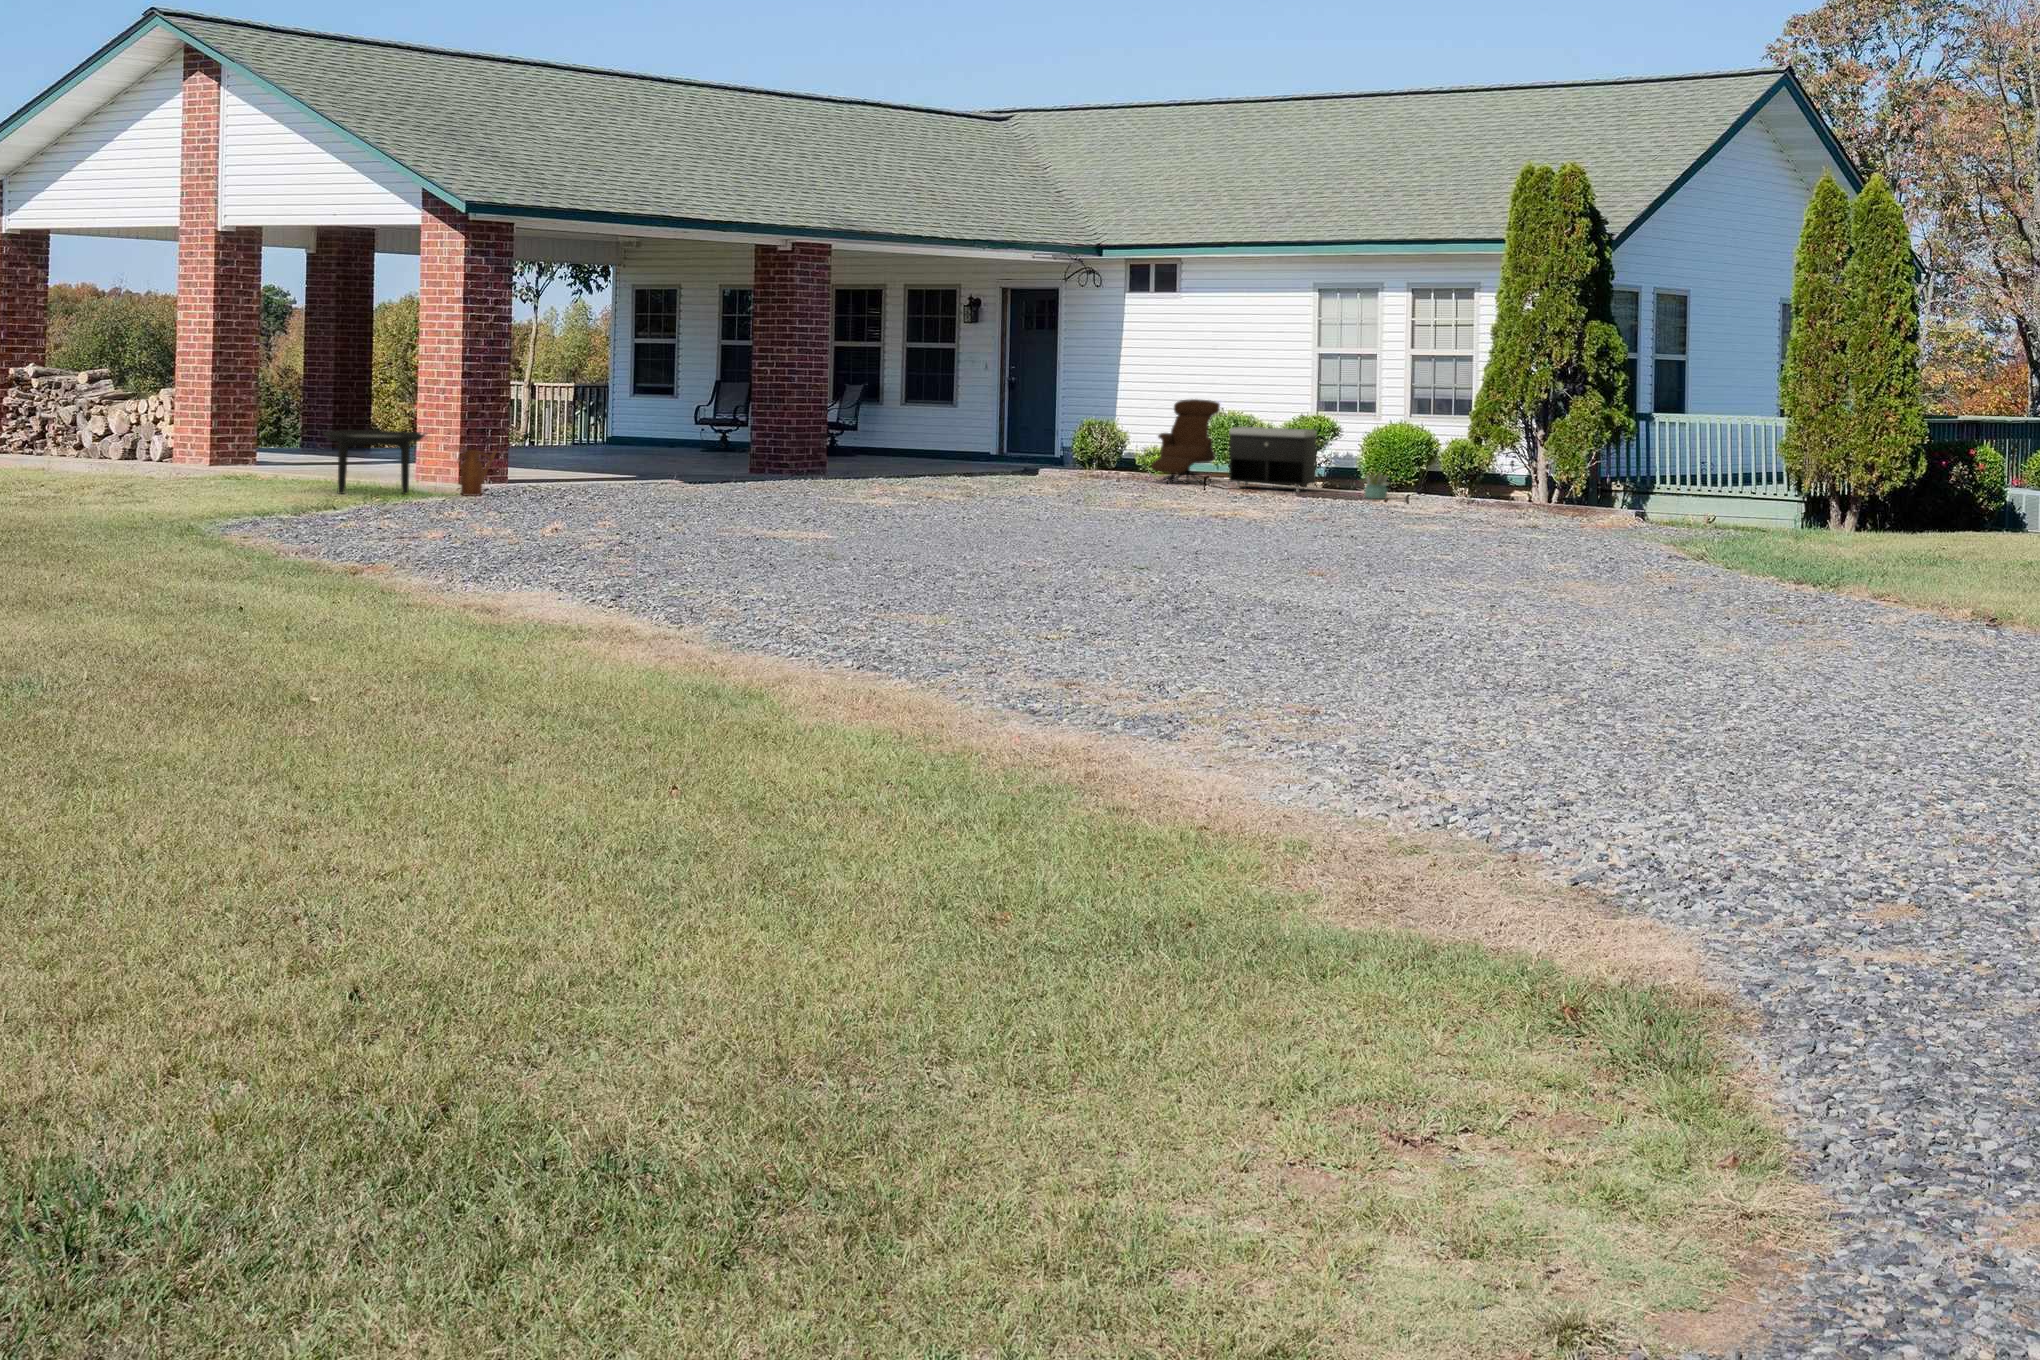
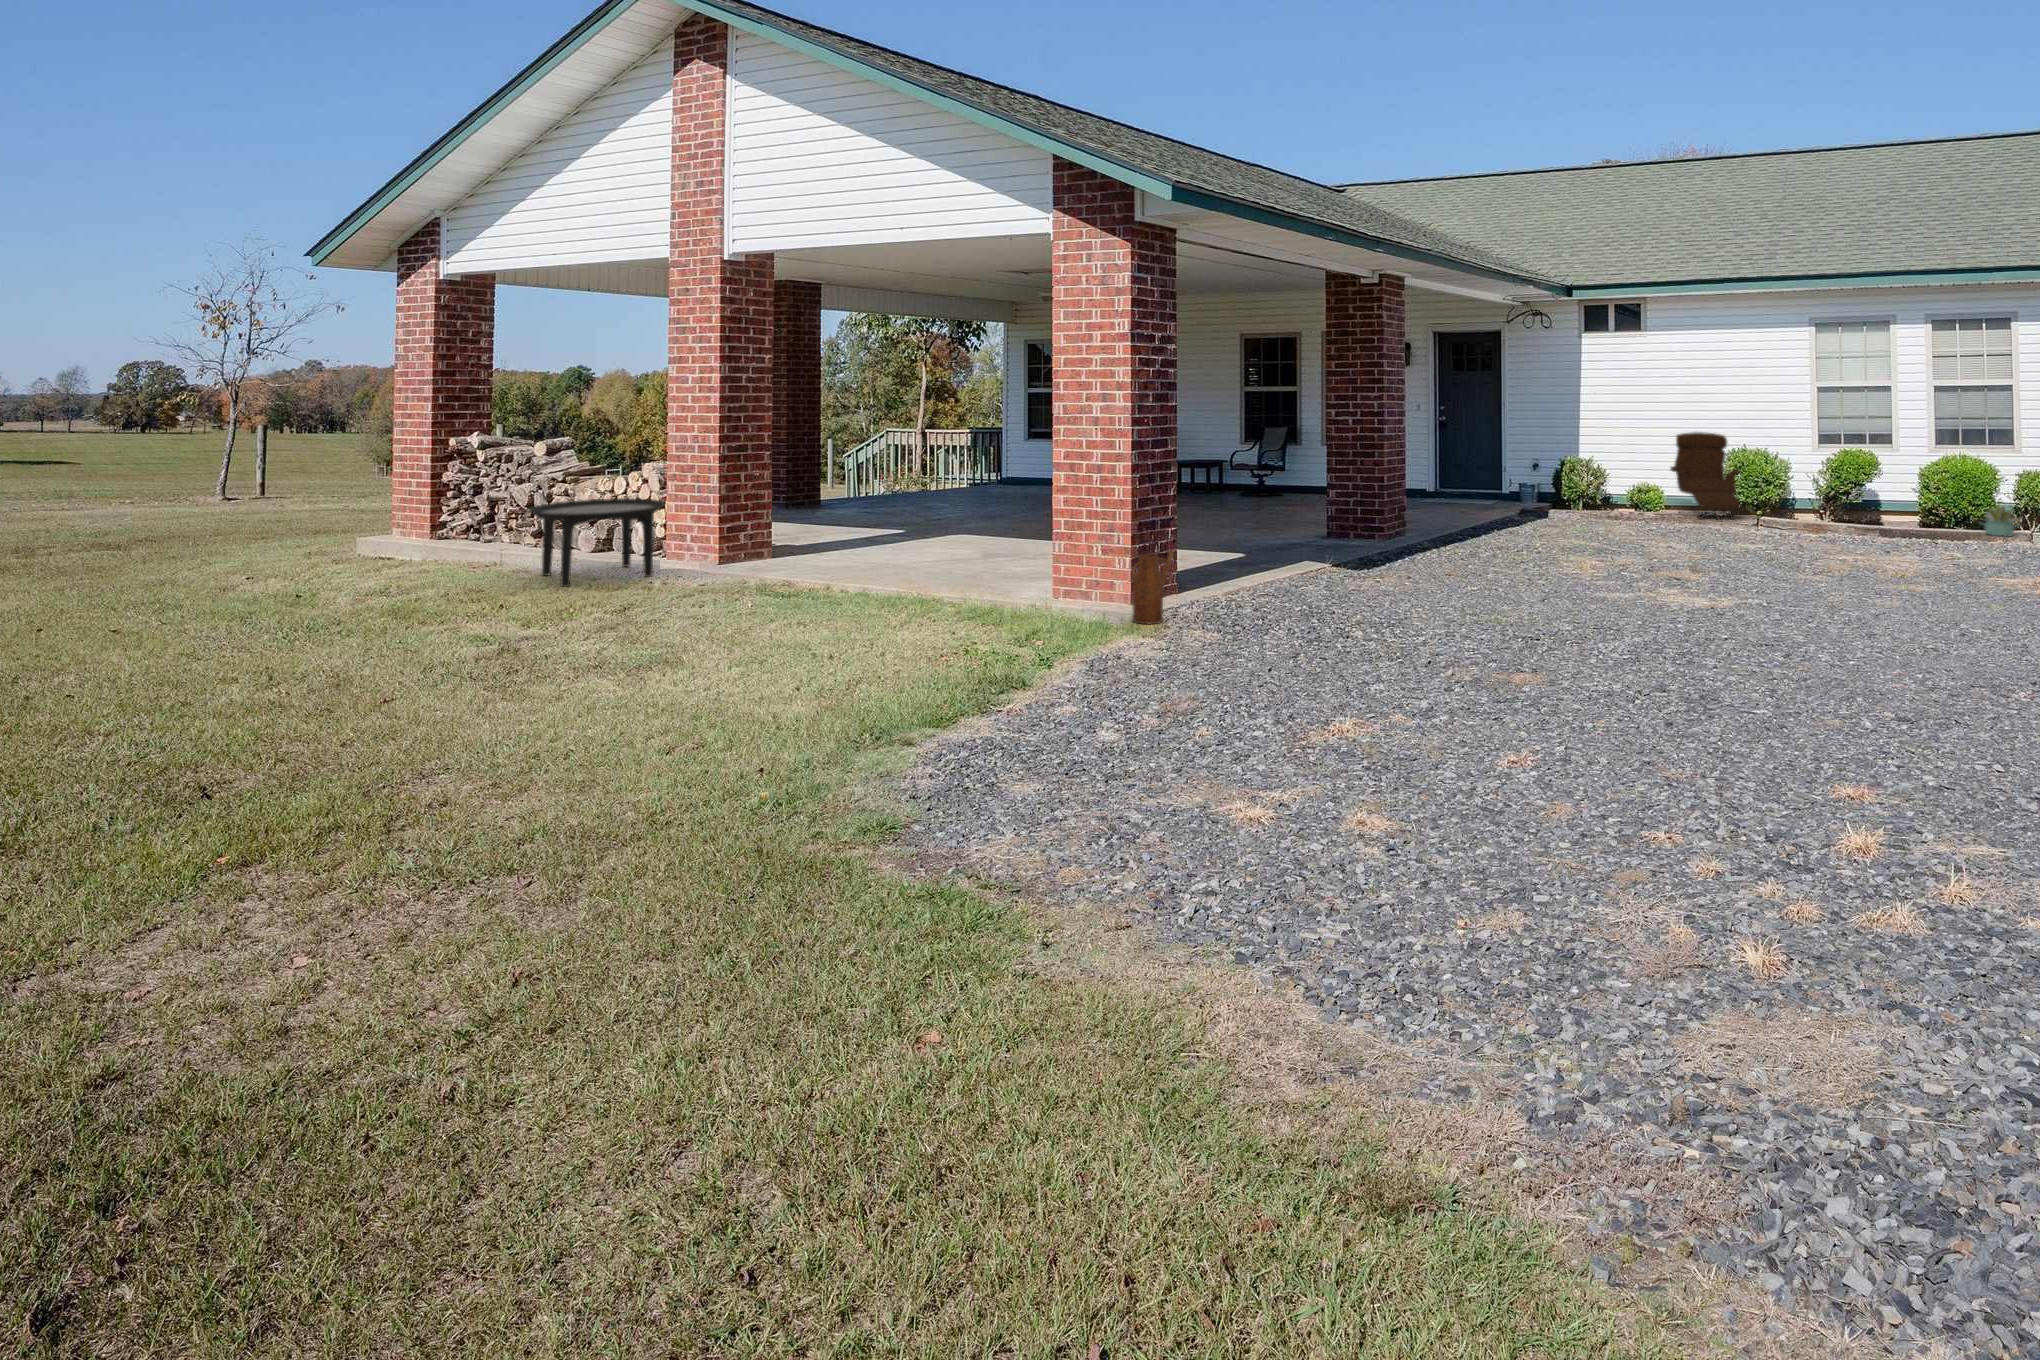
storage bench: present [1229,427,1316,491] -> none [1784,460,1888,527]
round table: present [324,430,425,494] -> present [529,498,665,587]

